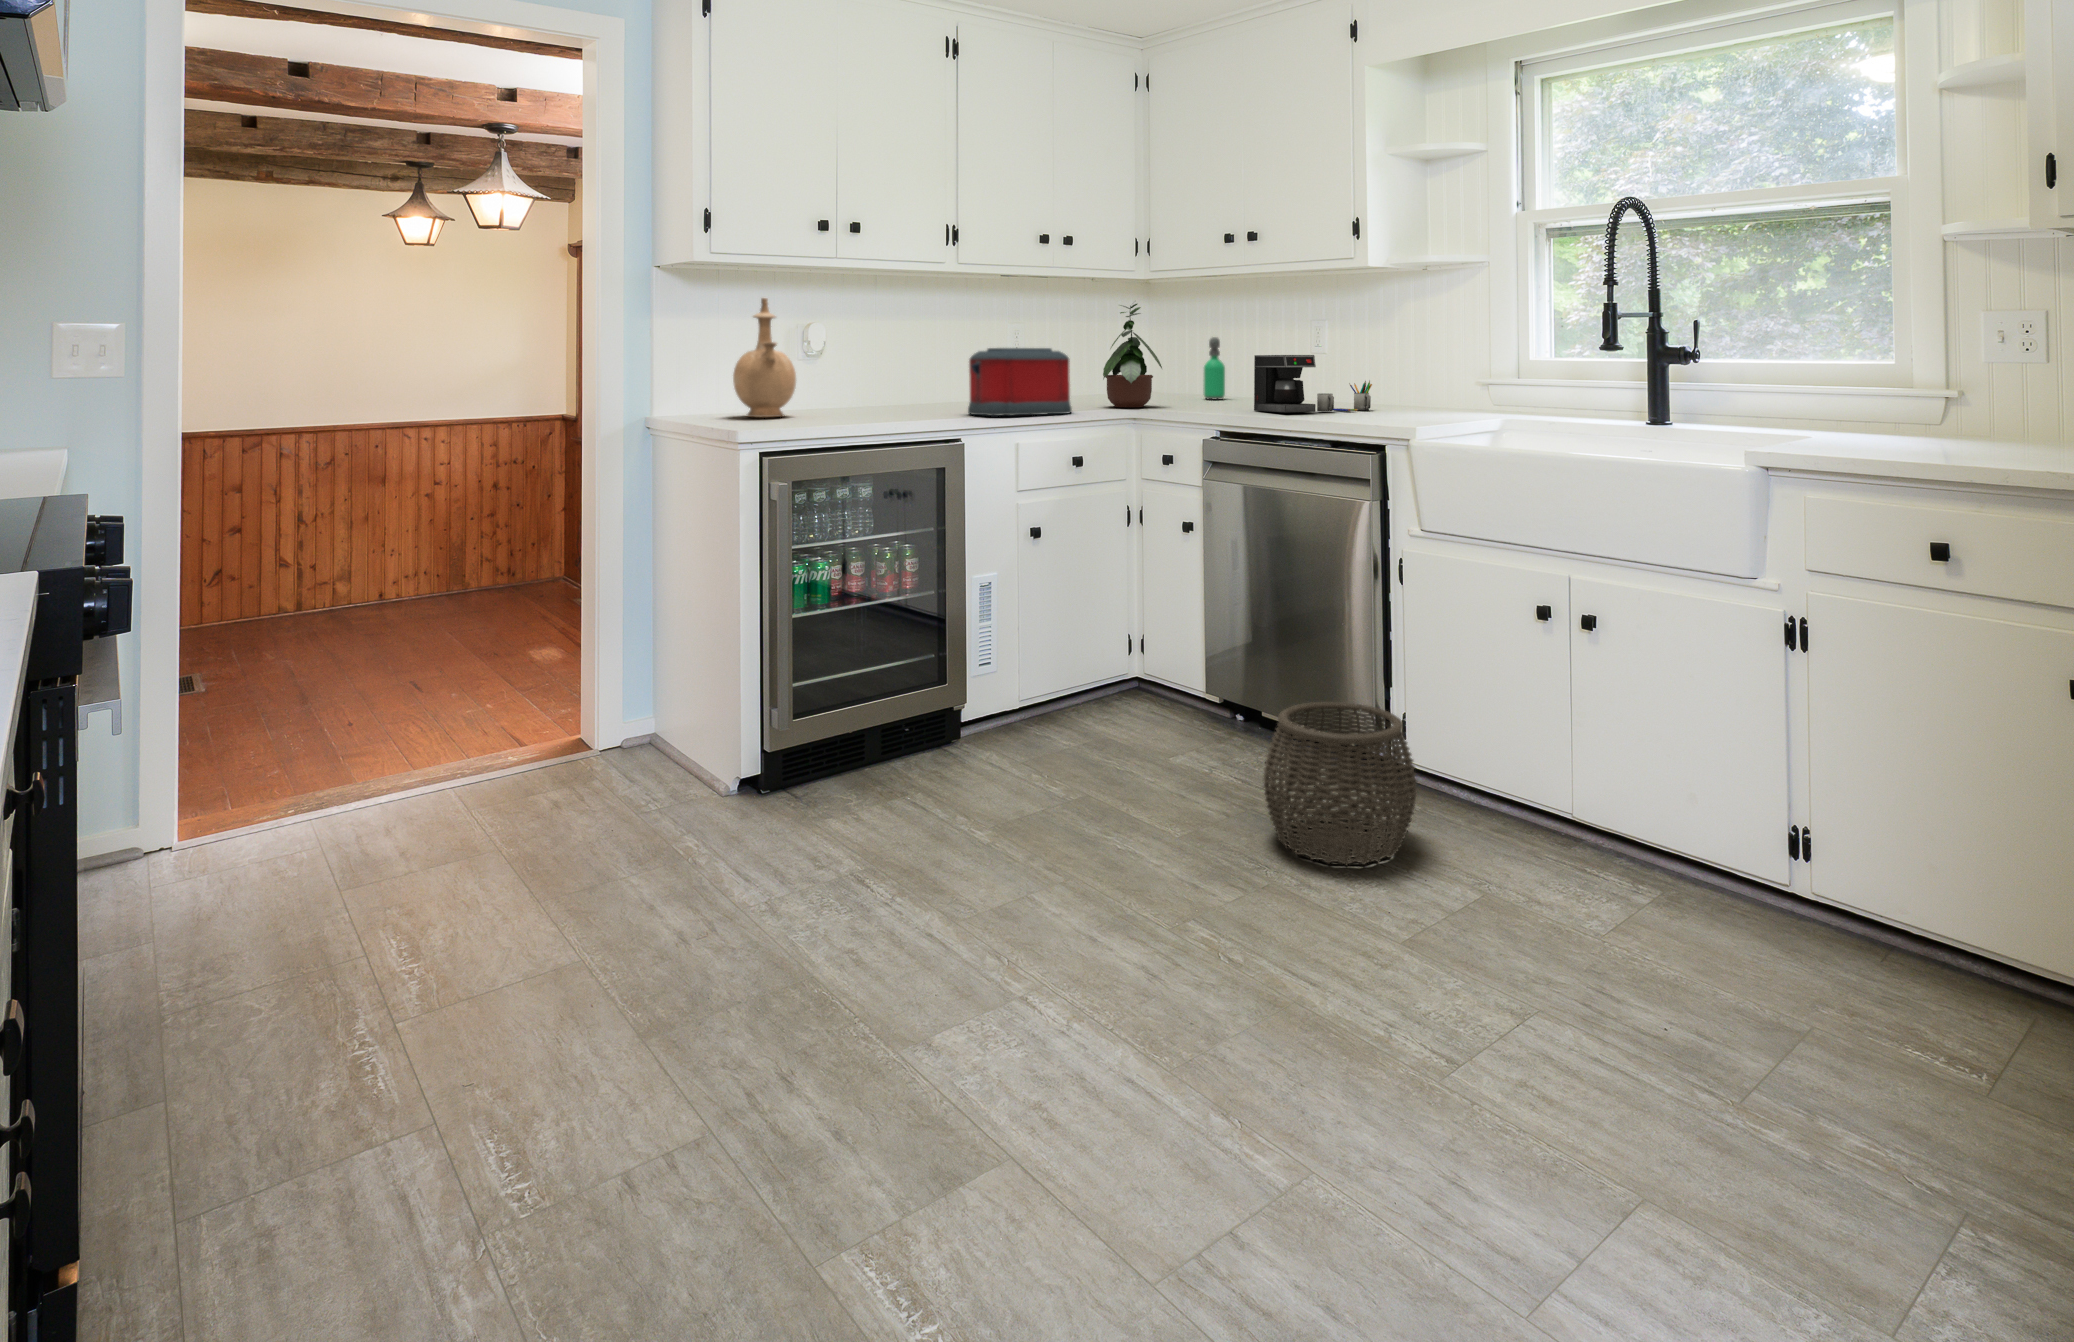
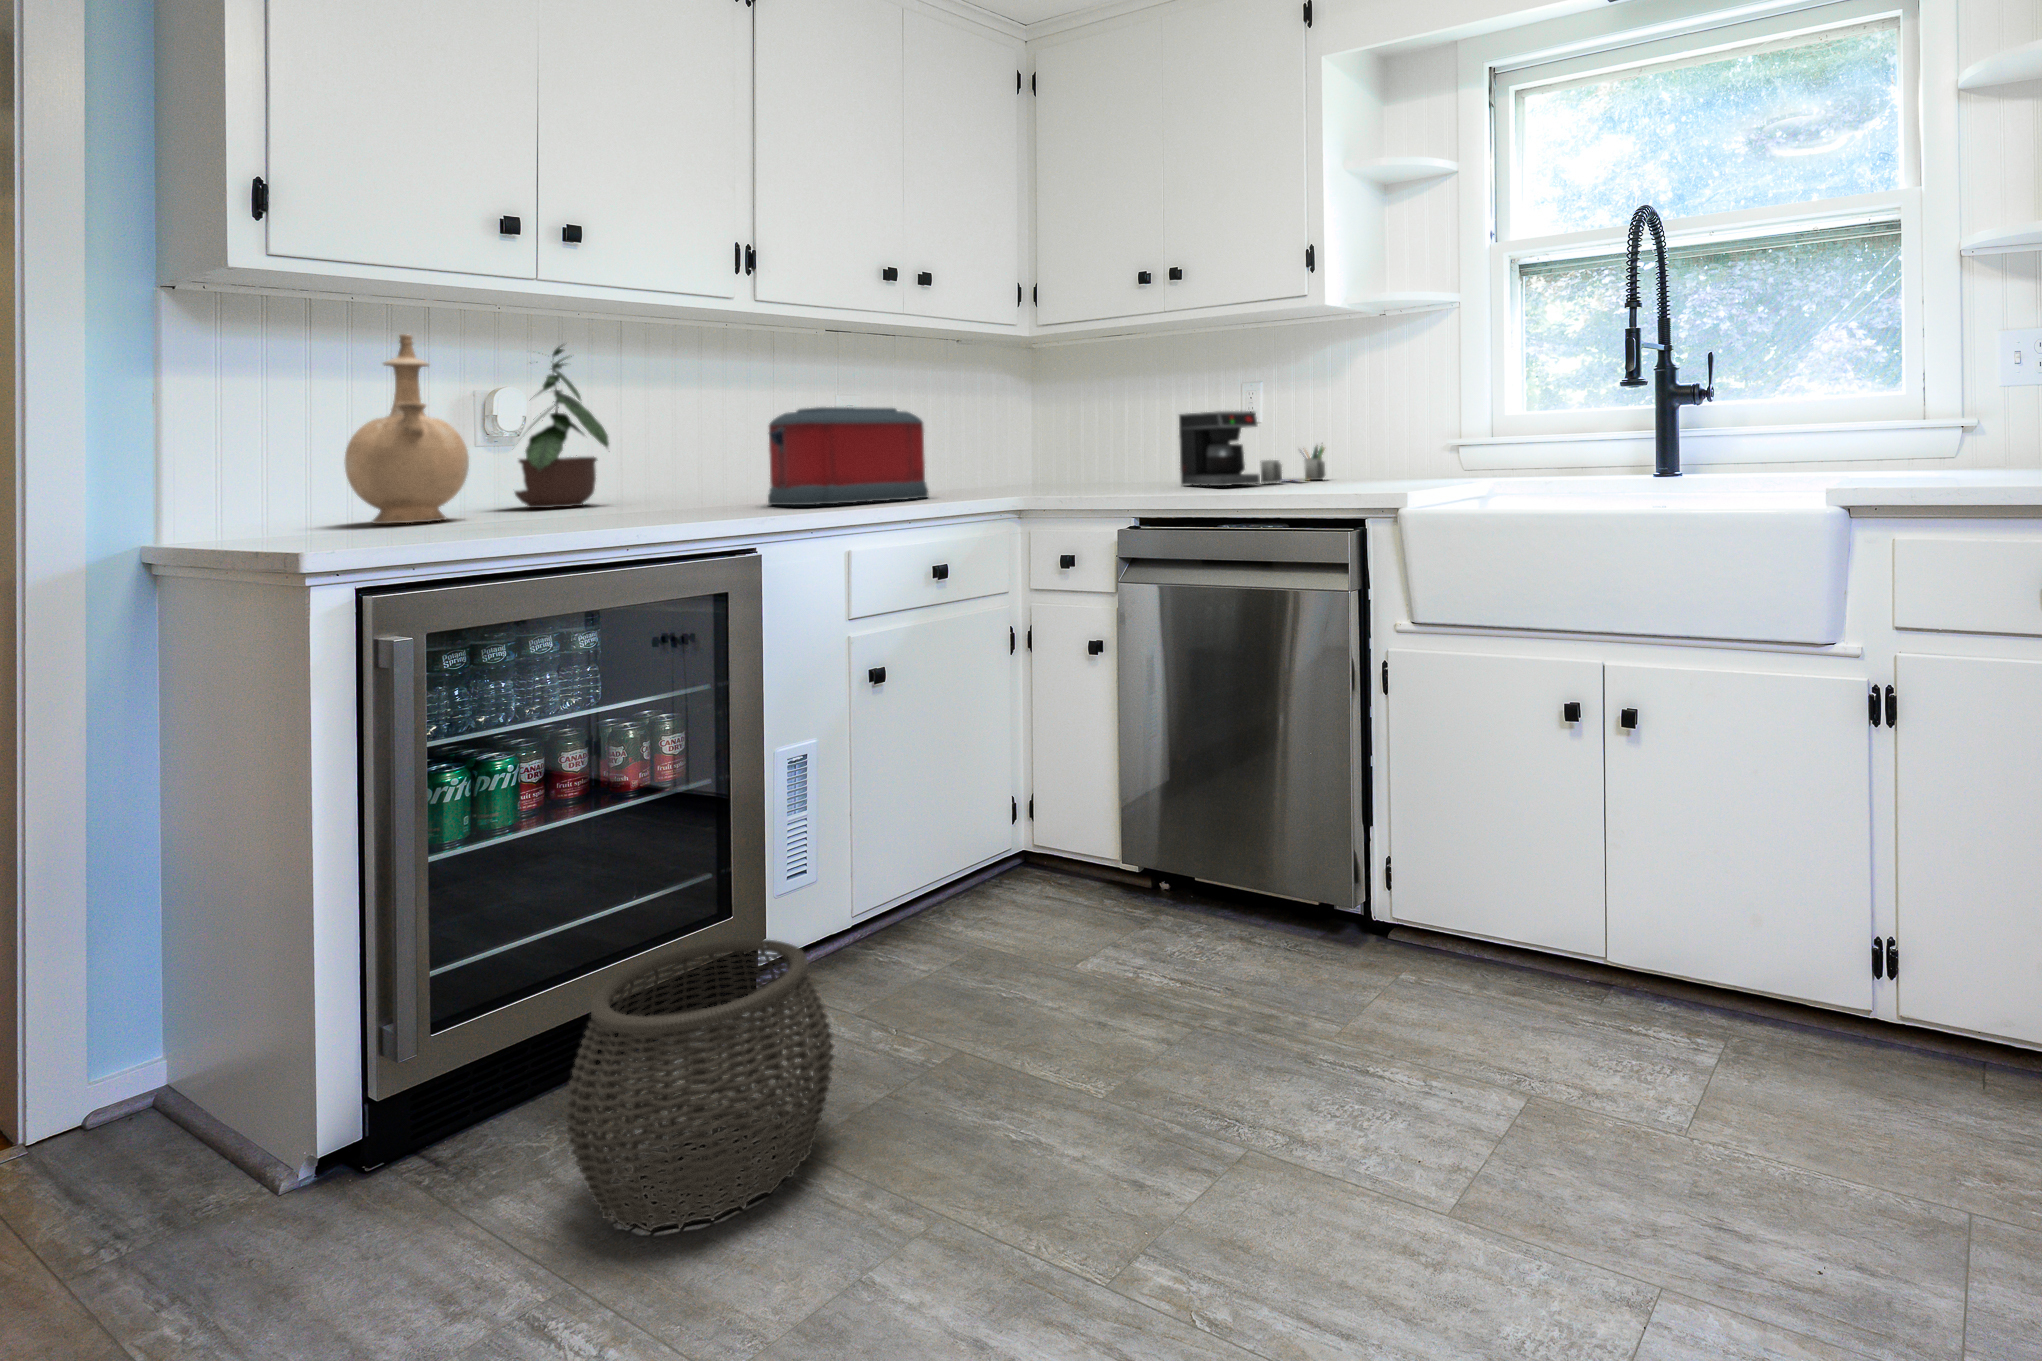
potted plant: present [1103,304,1162,407] -> present [515,346,609,508]
soap dispenser: present [1204,337,1225,399] -> none [1112,396,1140,475]
woven basket: present [1264,702,1417,865] -> present [565,939,834,1231]

